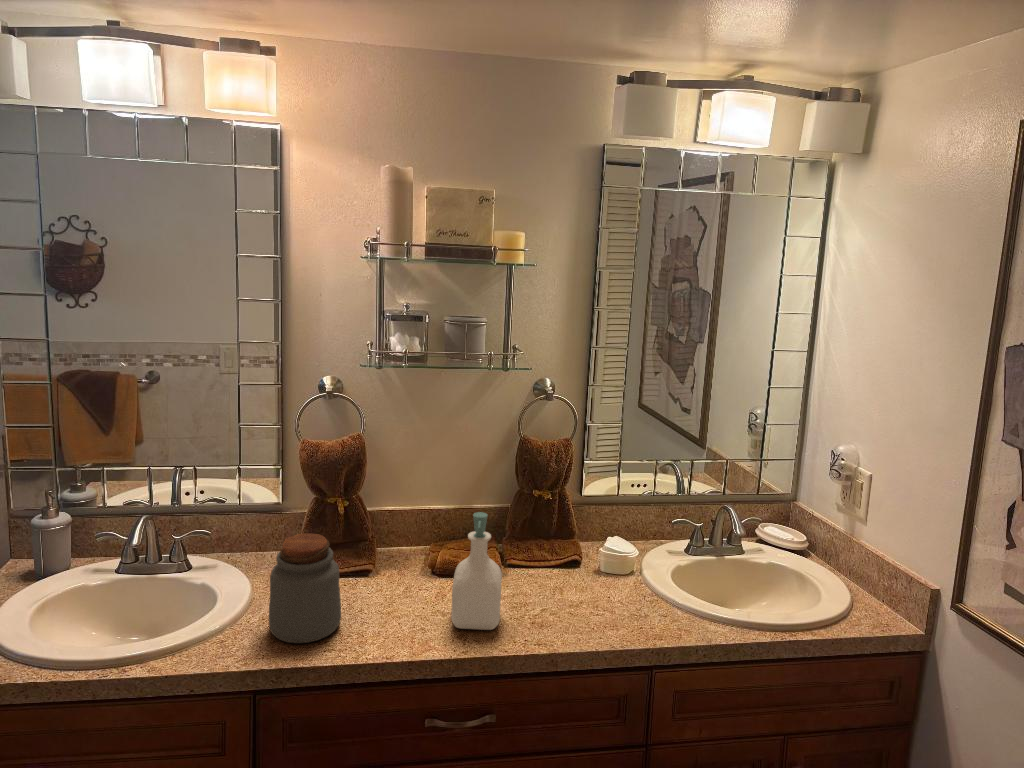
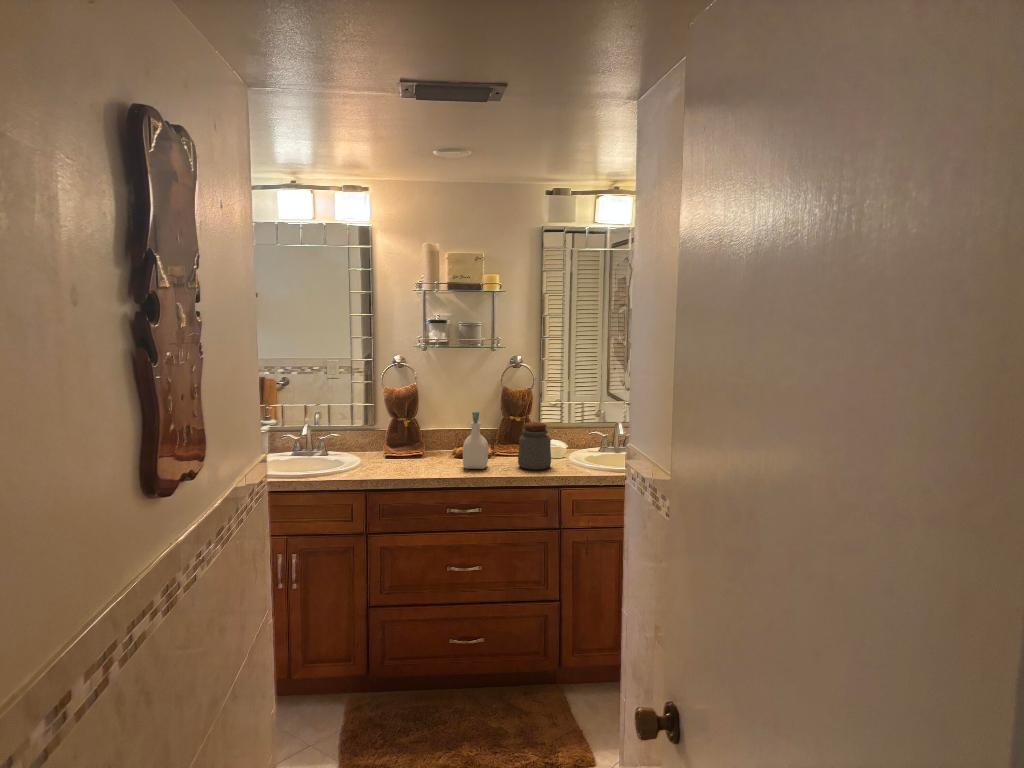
jar: present [269,533,341,643] -> present [518,422,551,470]

